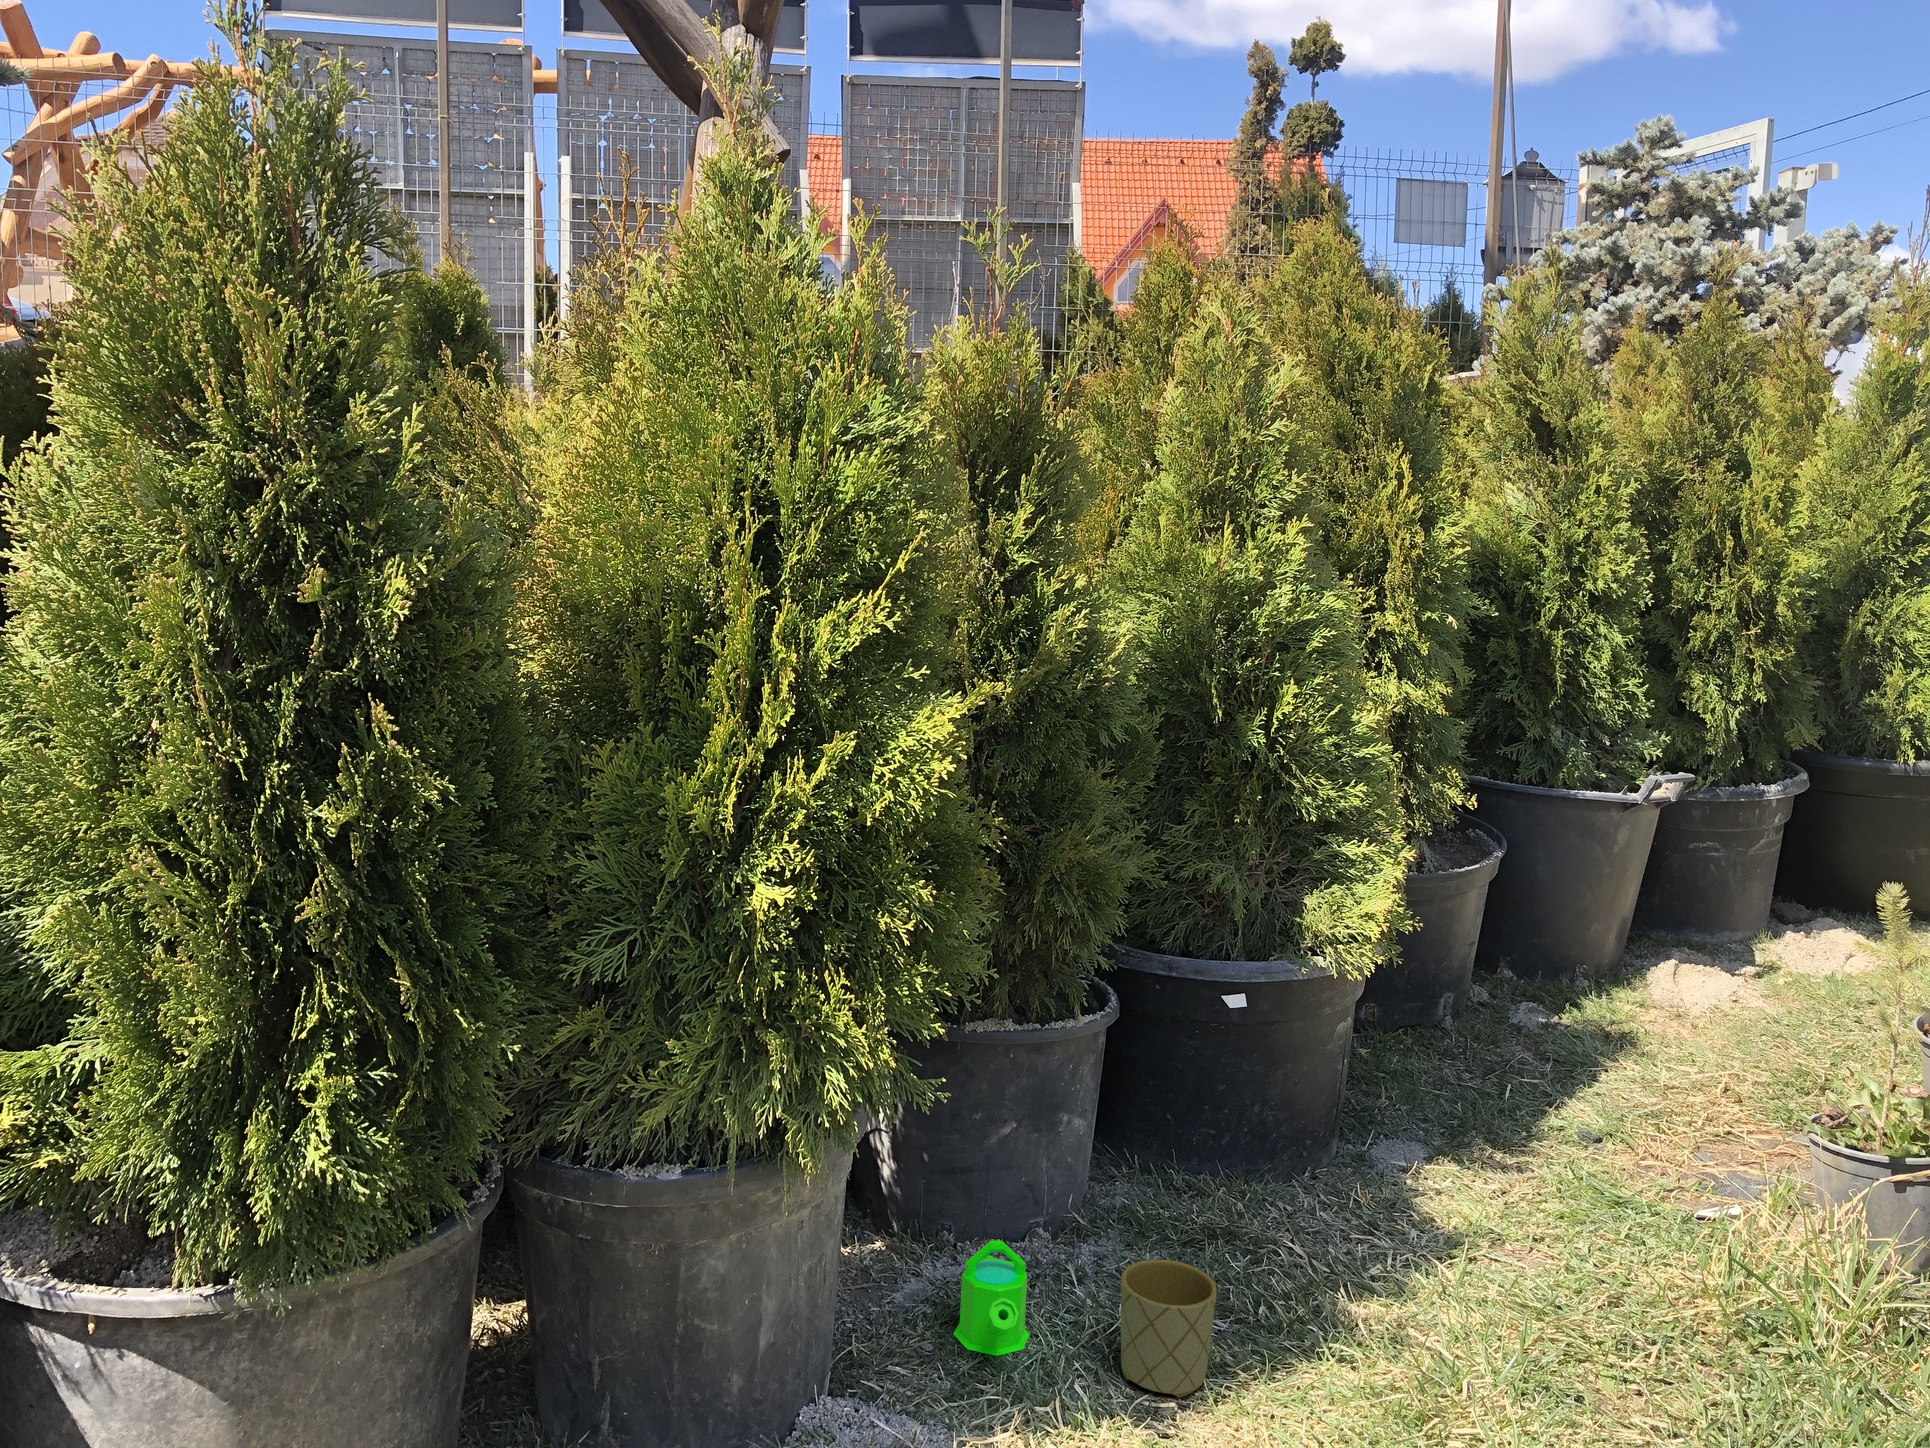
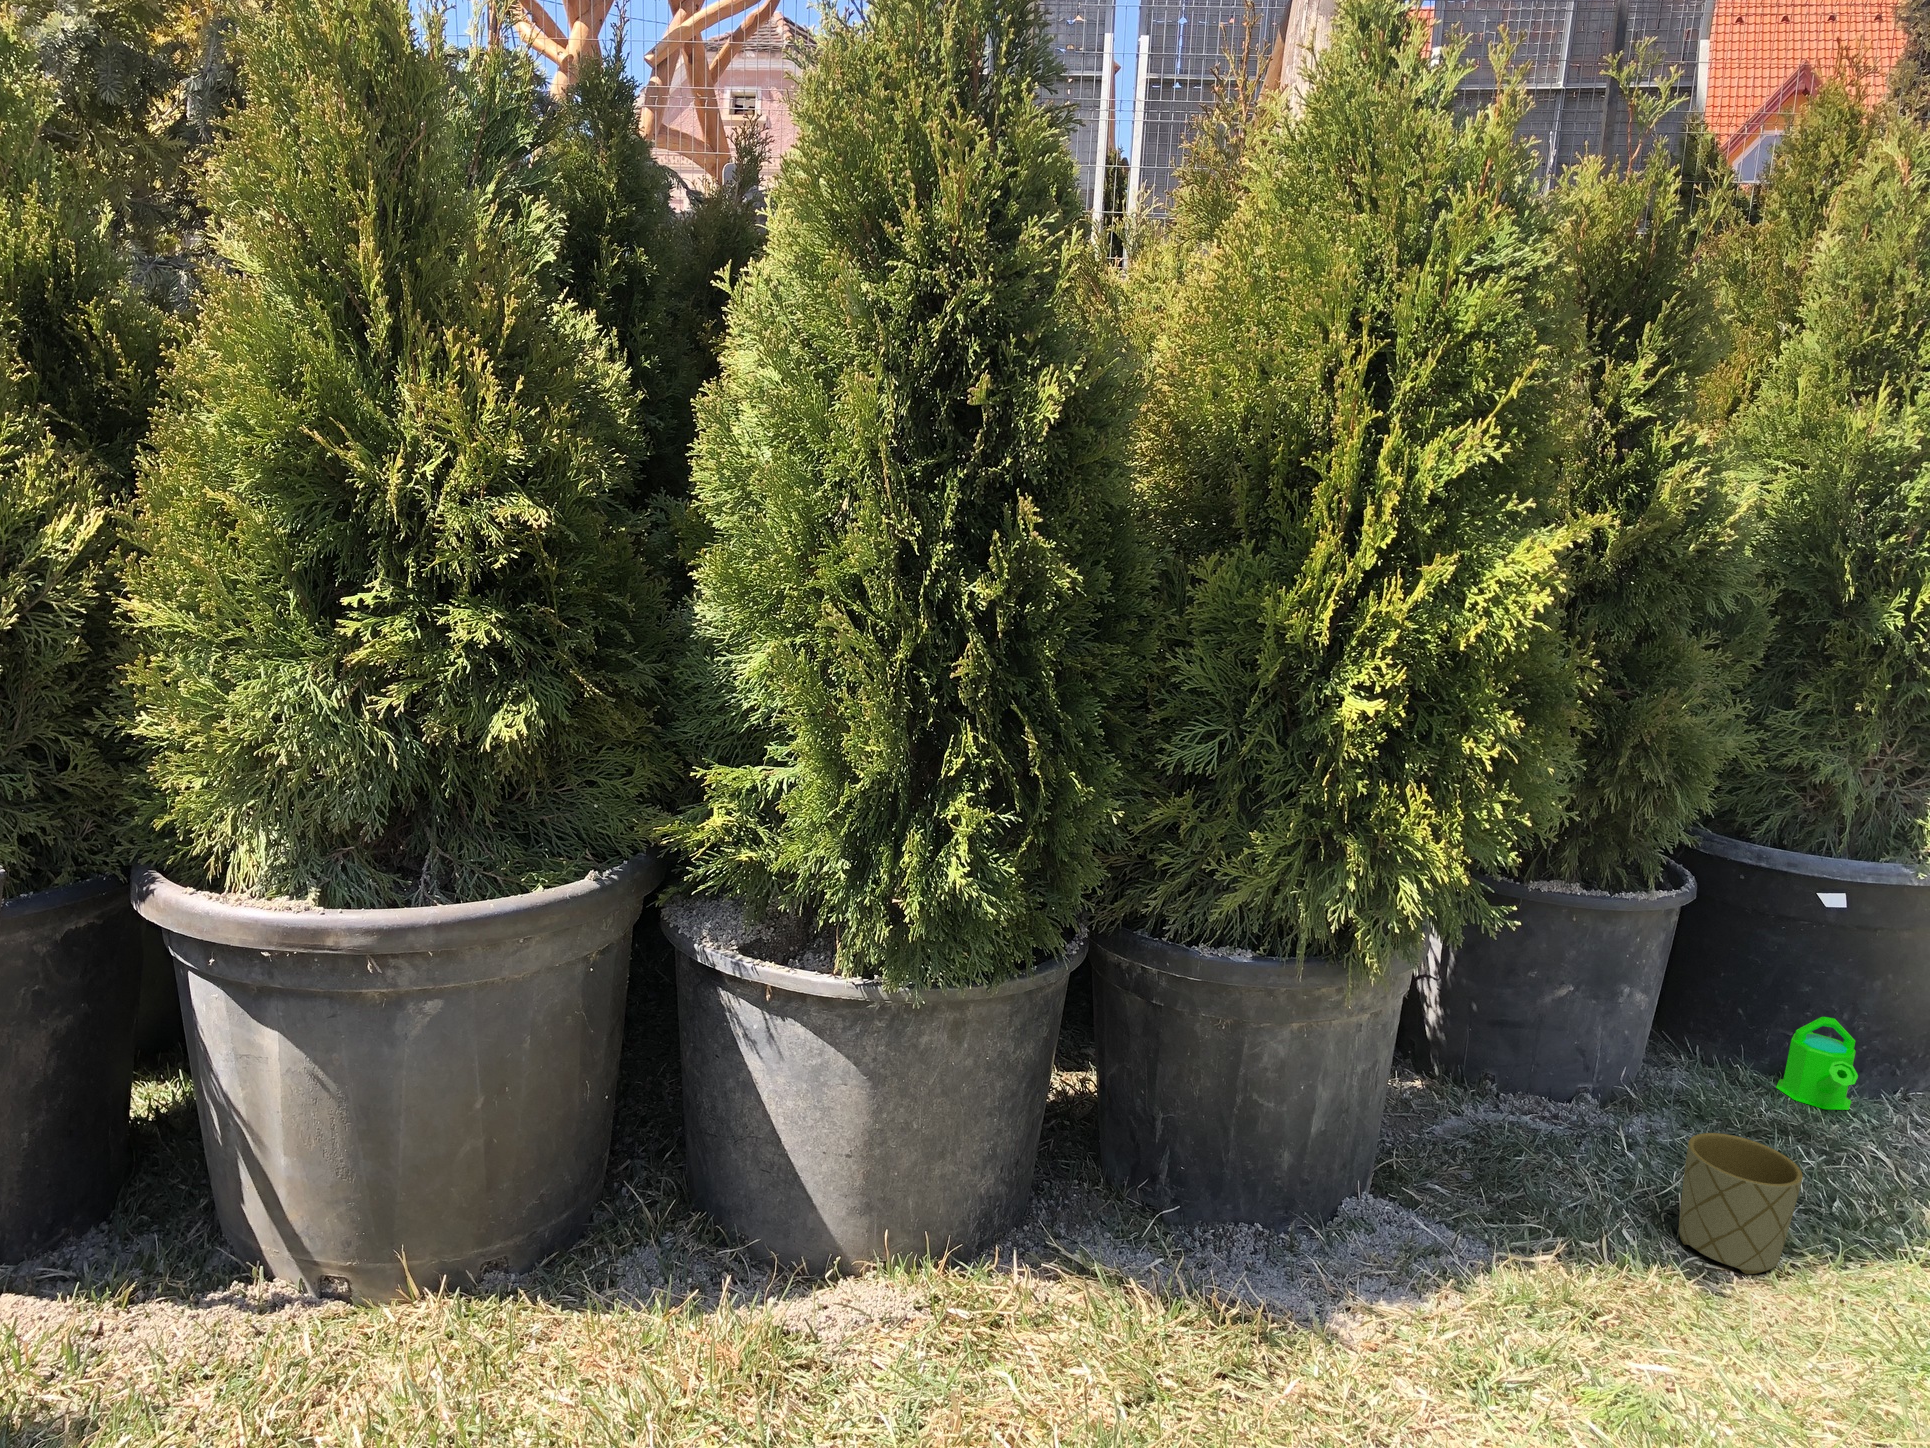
watering can: present [953,1241,1030,1356] -> present [1776,1017,1858,1110]

